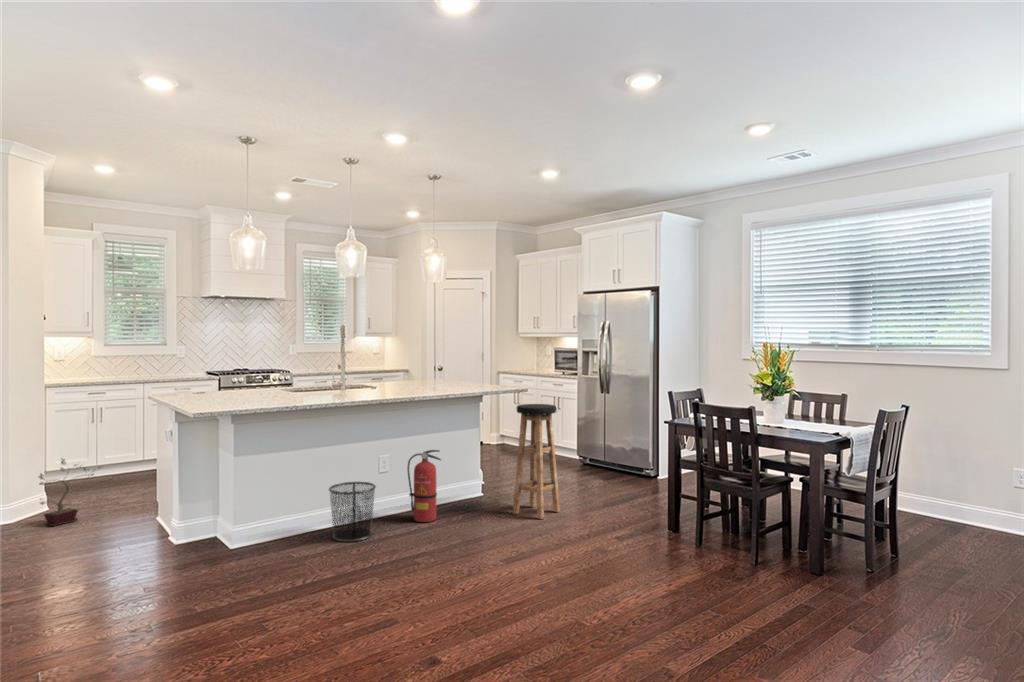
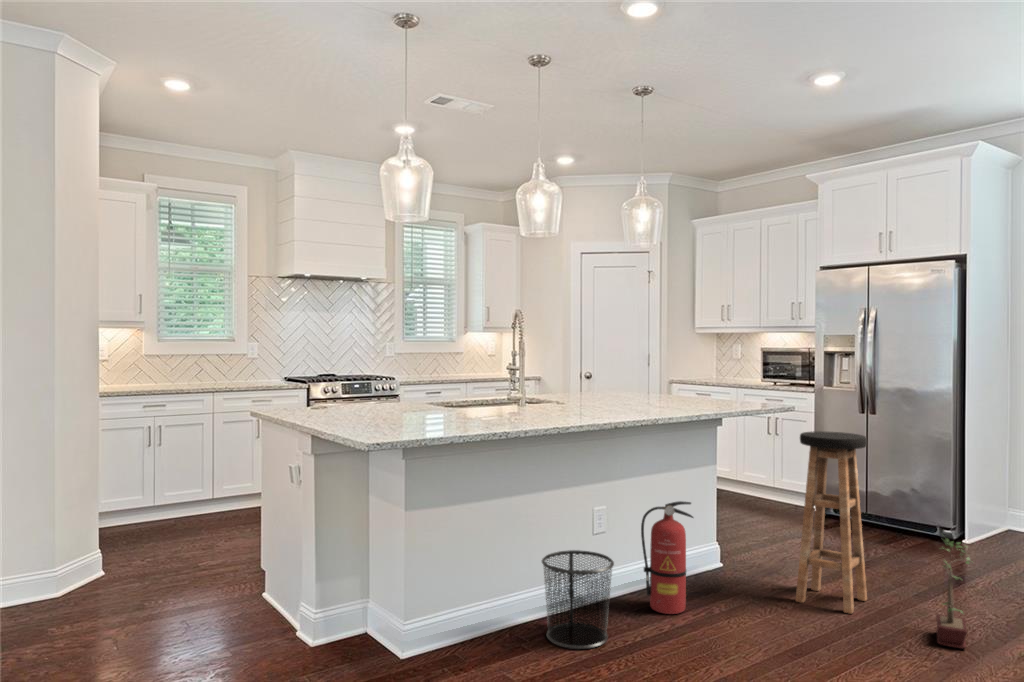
potted plant: present [39,459,100,526] -> present [936,534,972,649]

